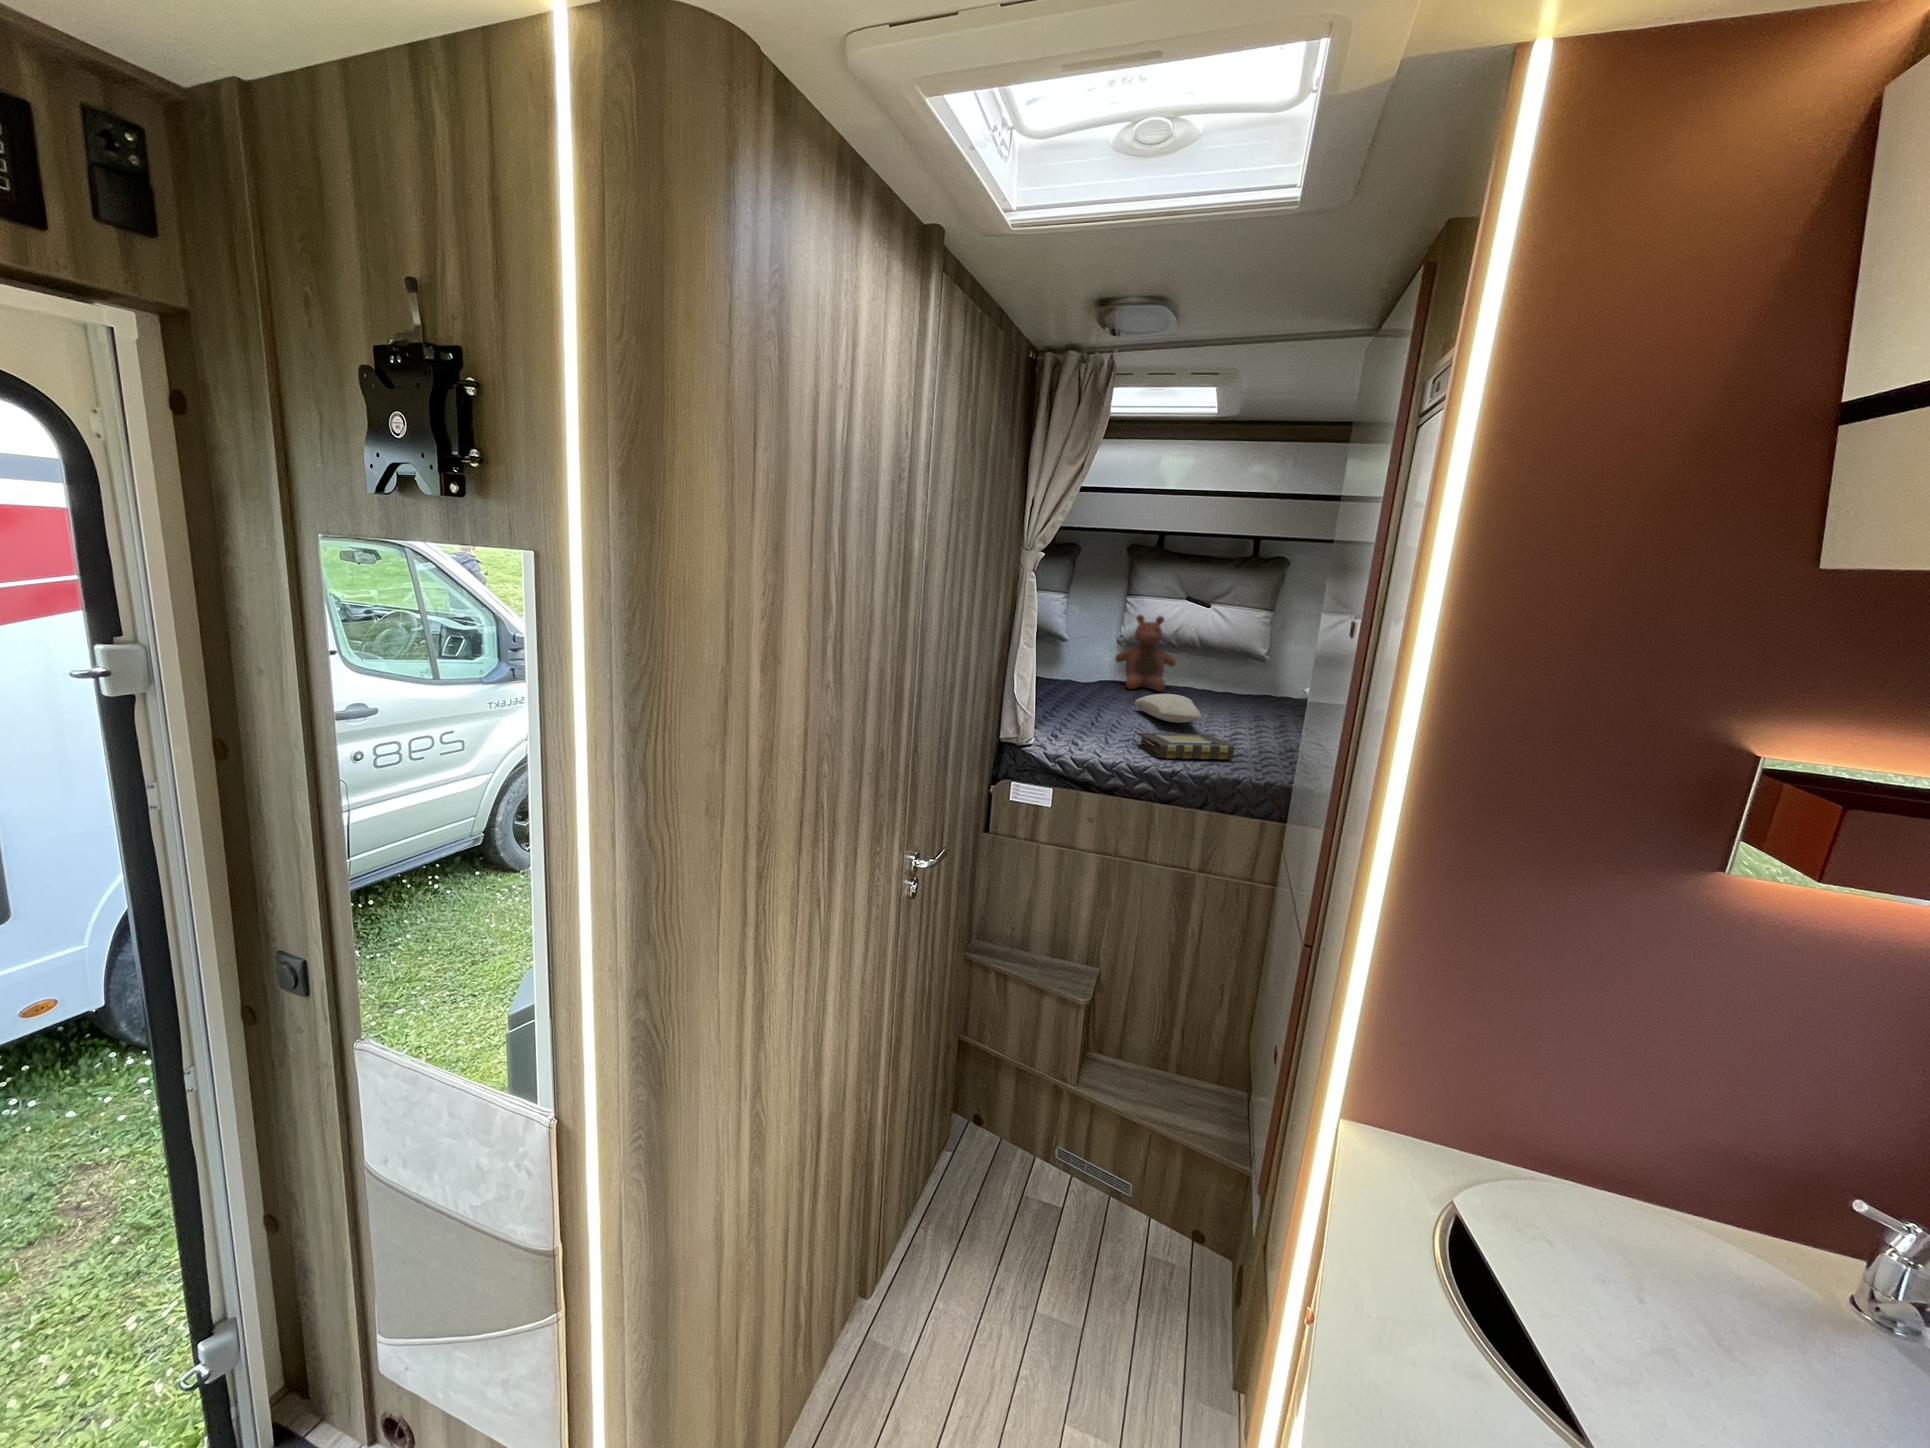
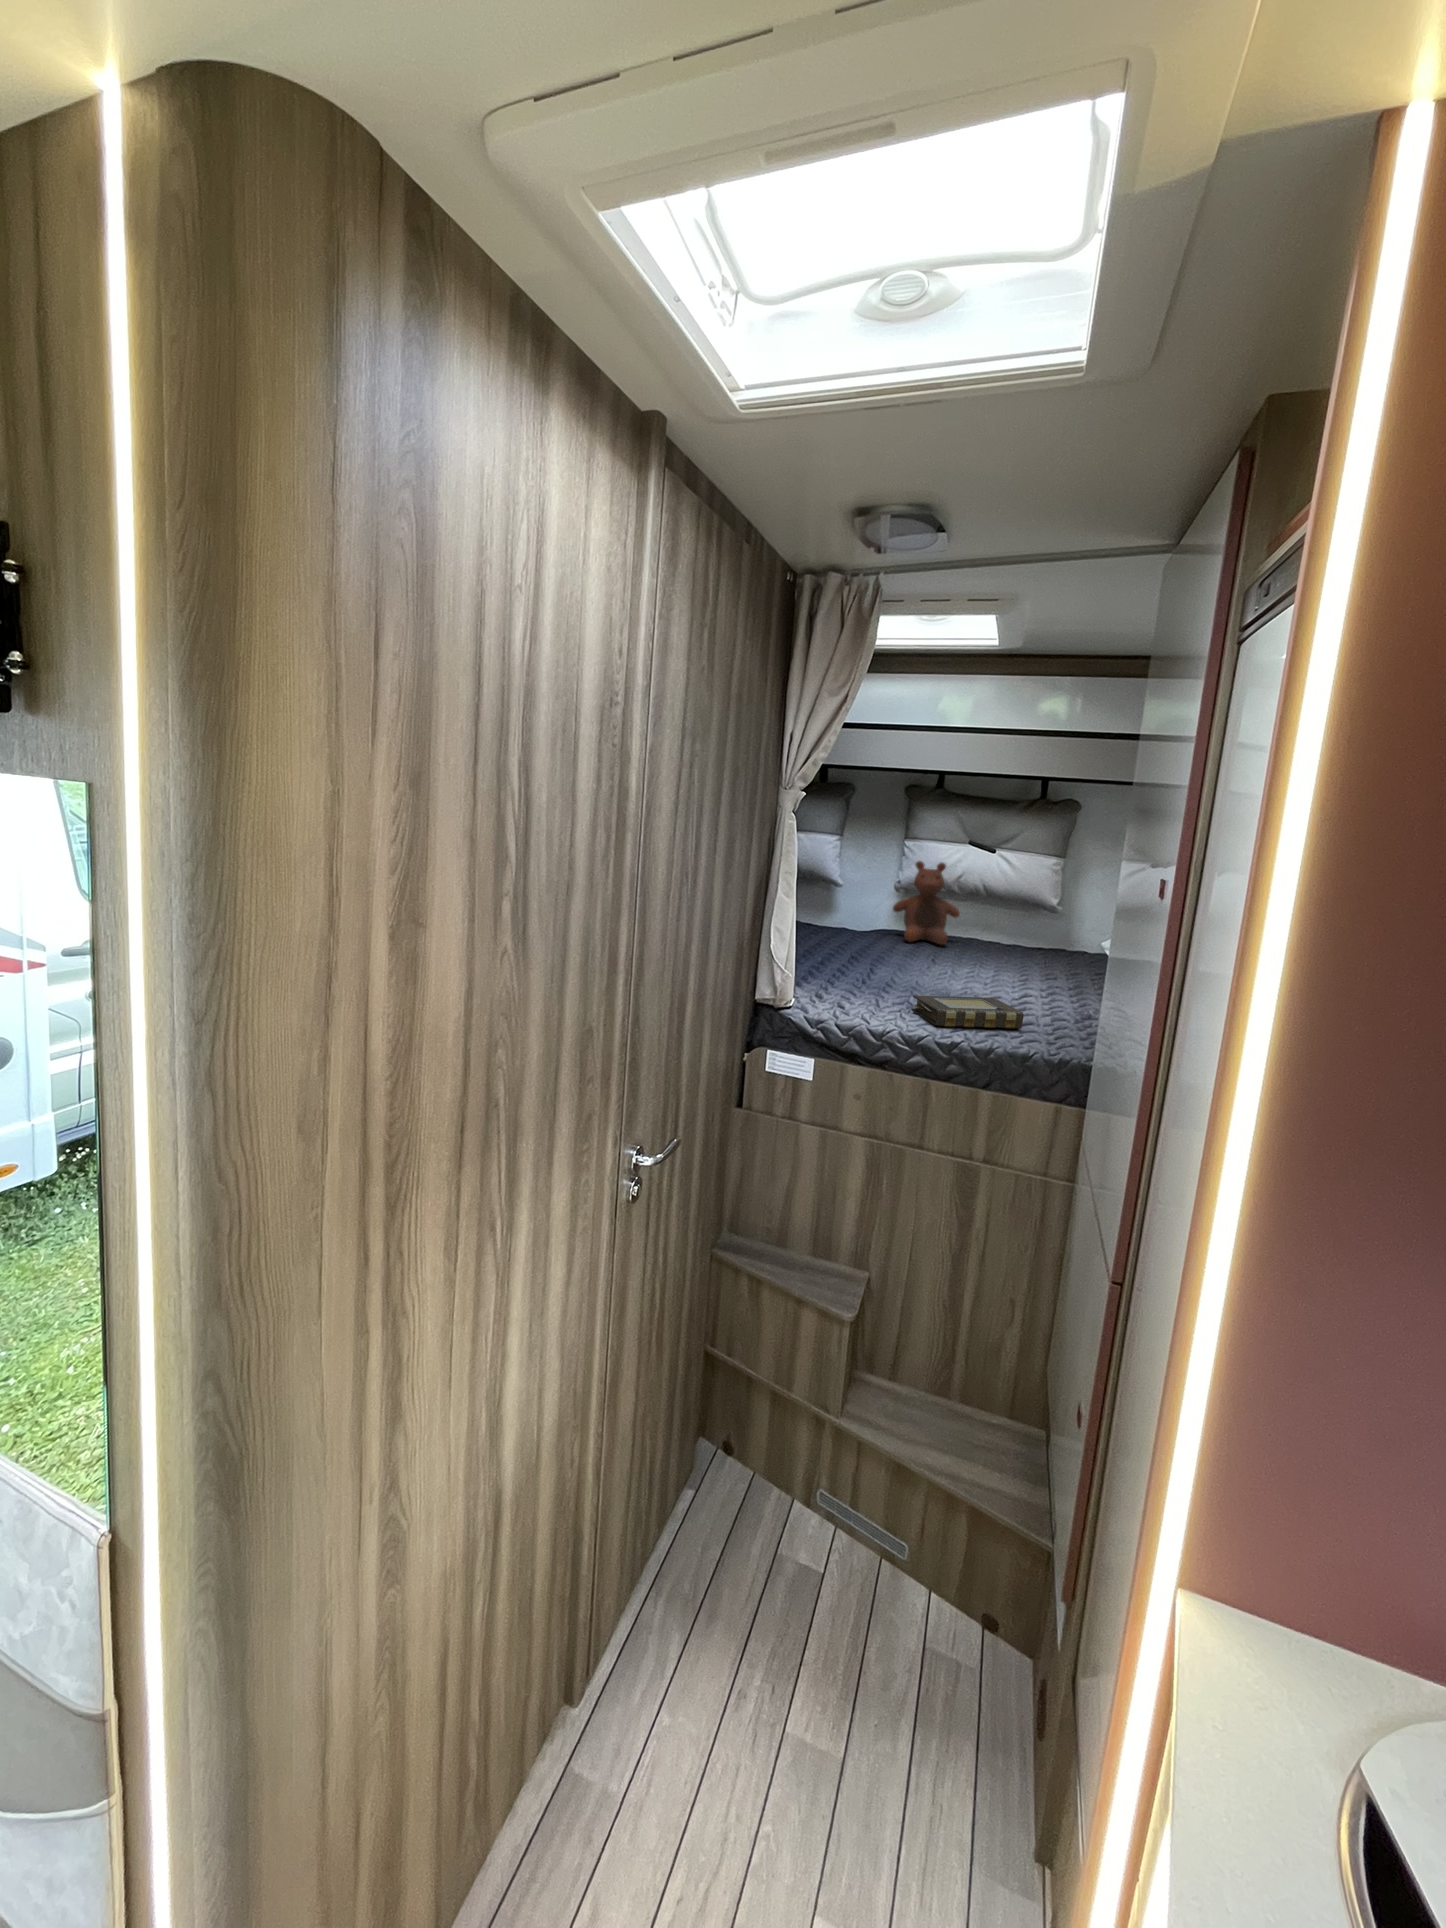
pillow: present [1135,694,1201,723] -> none [912,950,986,982]

